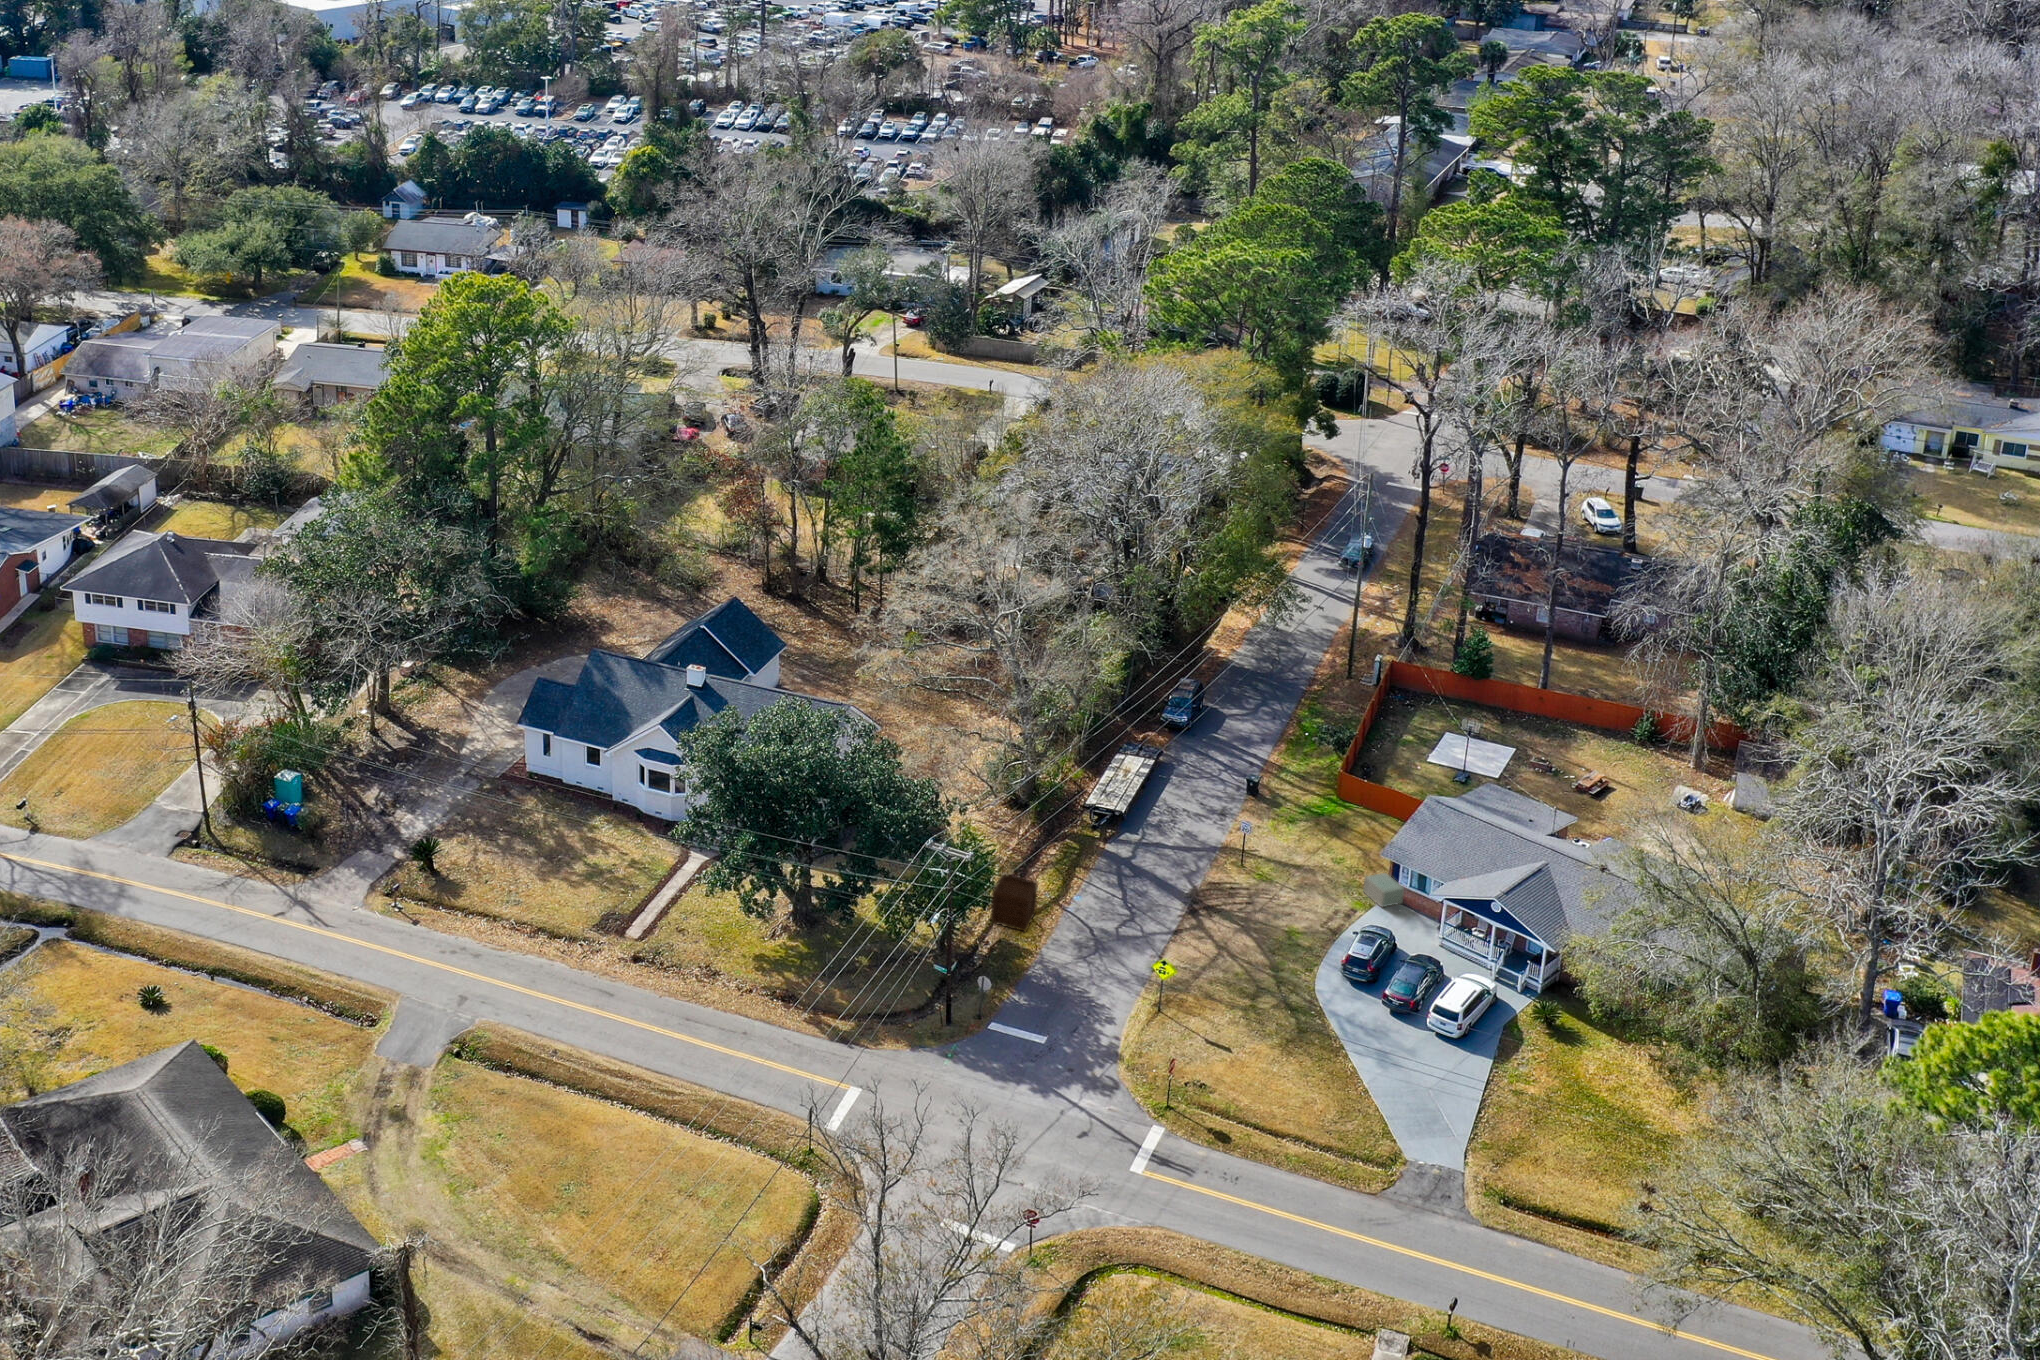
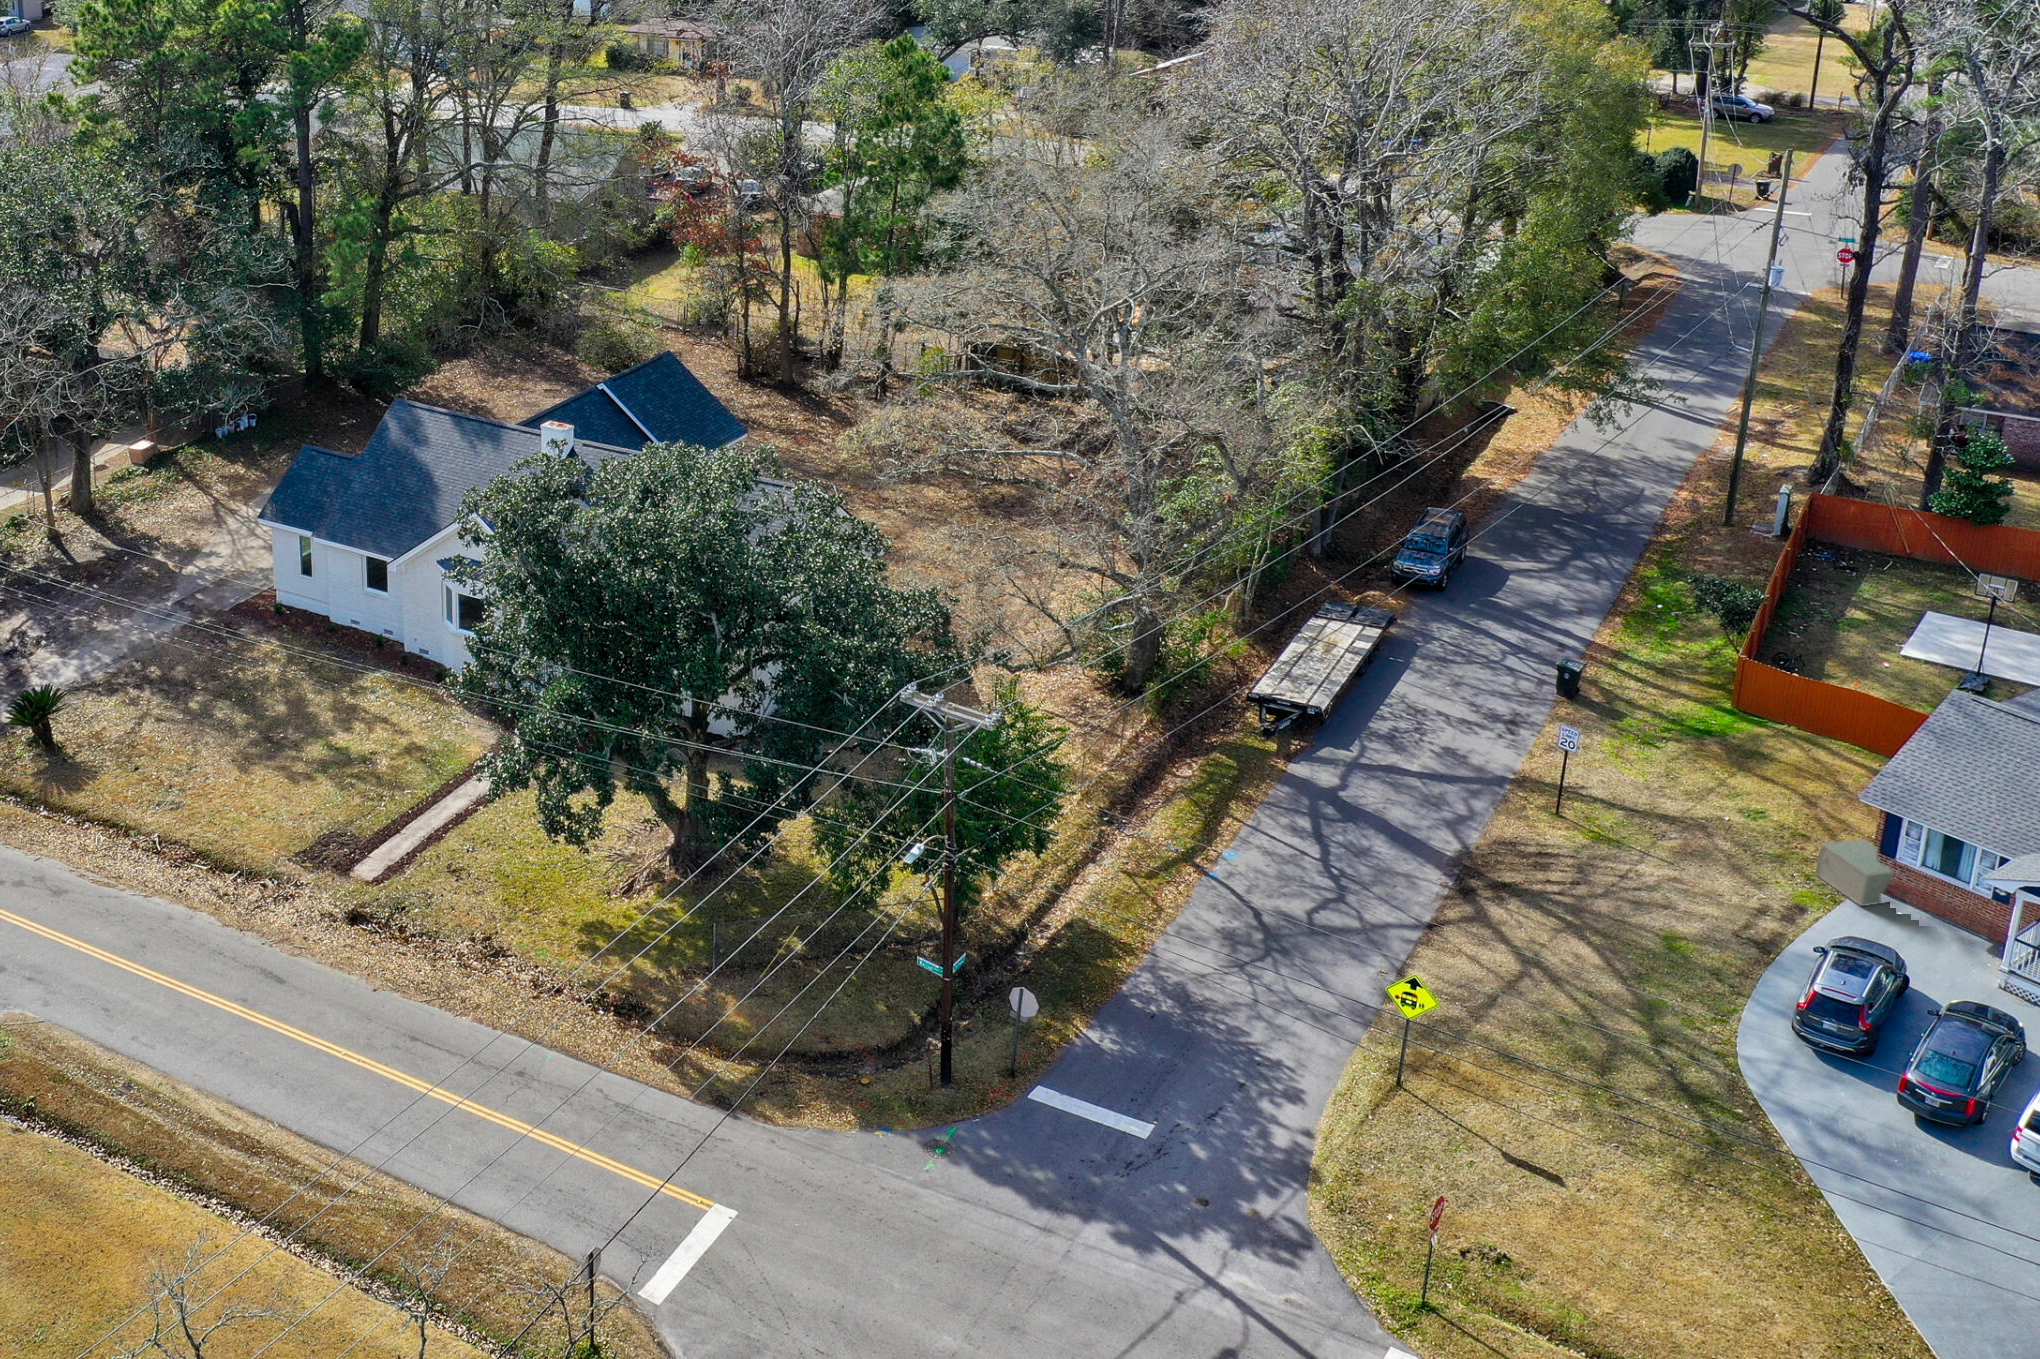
wooden crate: present [990,874,1038,931] -> none [1050,796,1149,909]

